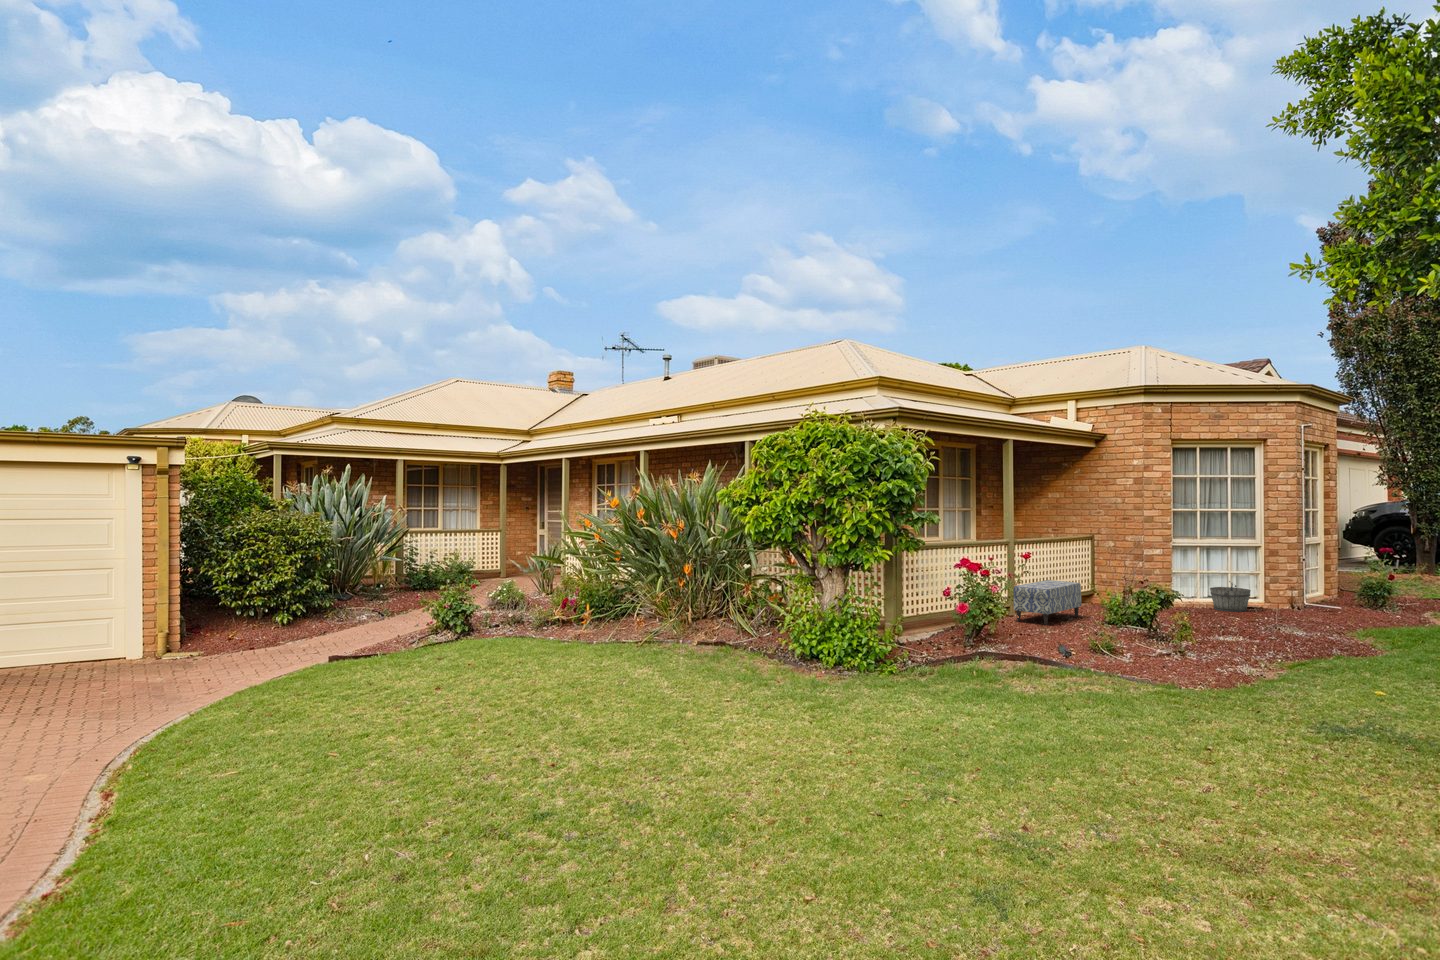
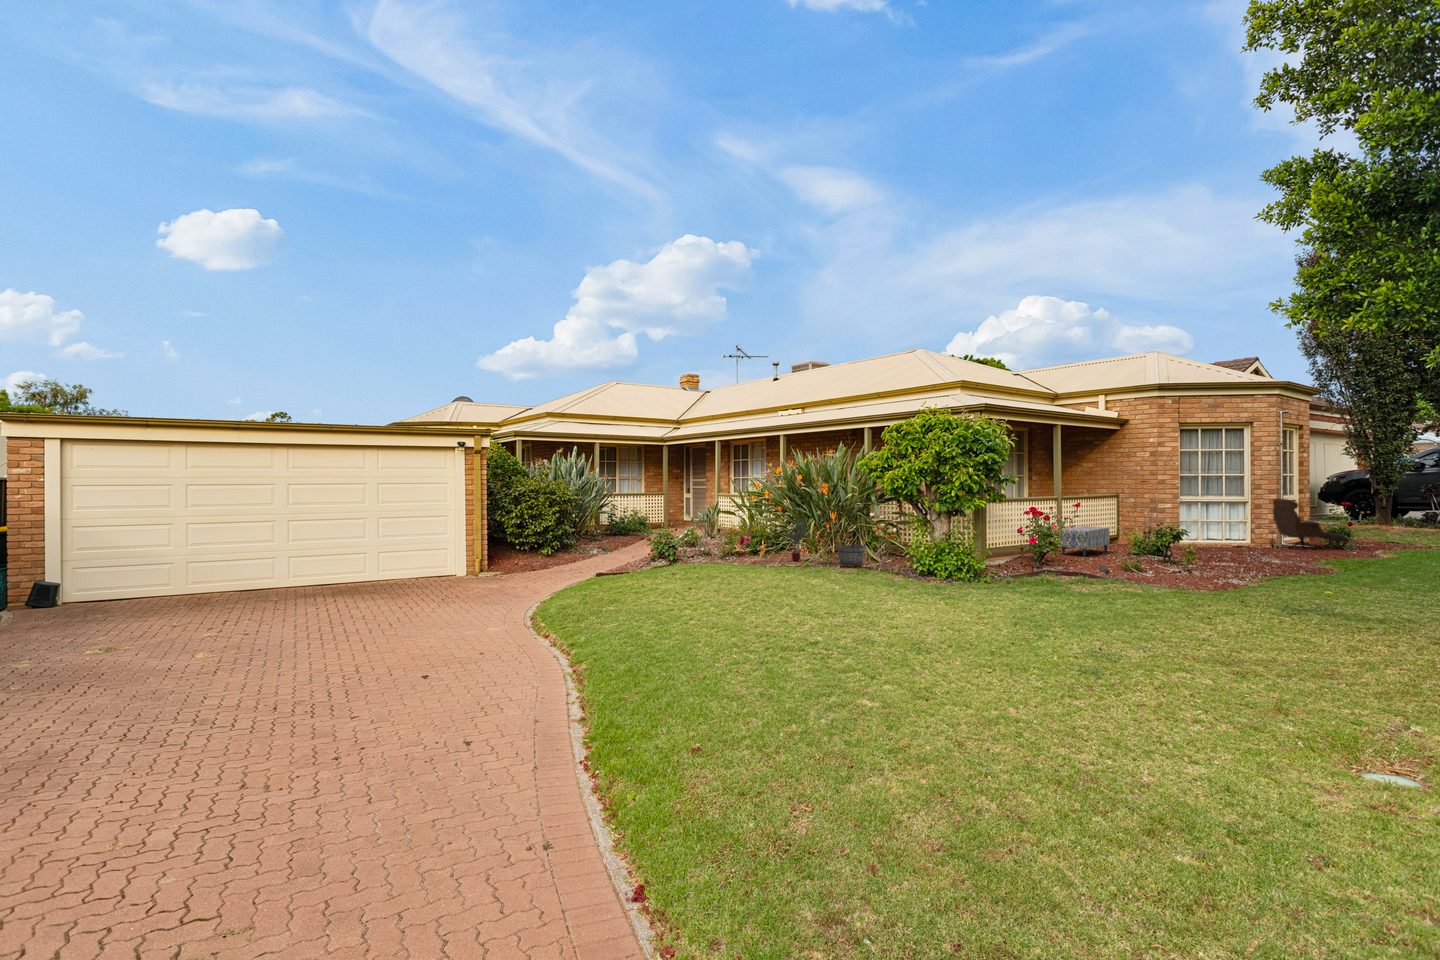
lounge chair: none [1292,543,1389,613] -> present [1273,499,1349,550]
potted tree: none [626,571,661,635] -> present [788,518,811,561]
wooden bucket: present [1210,581,1251,612] -> present [837,541,865,565]

